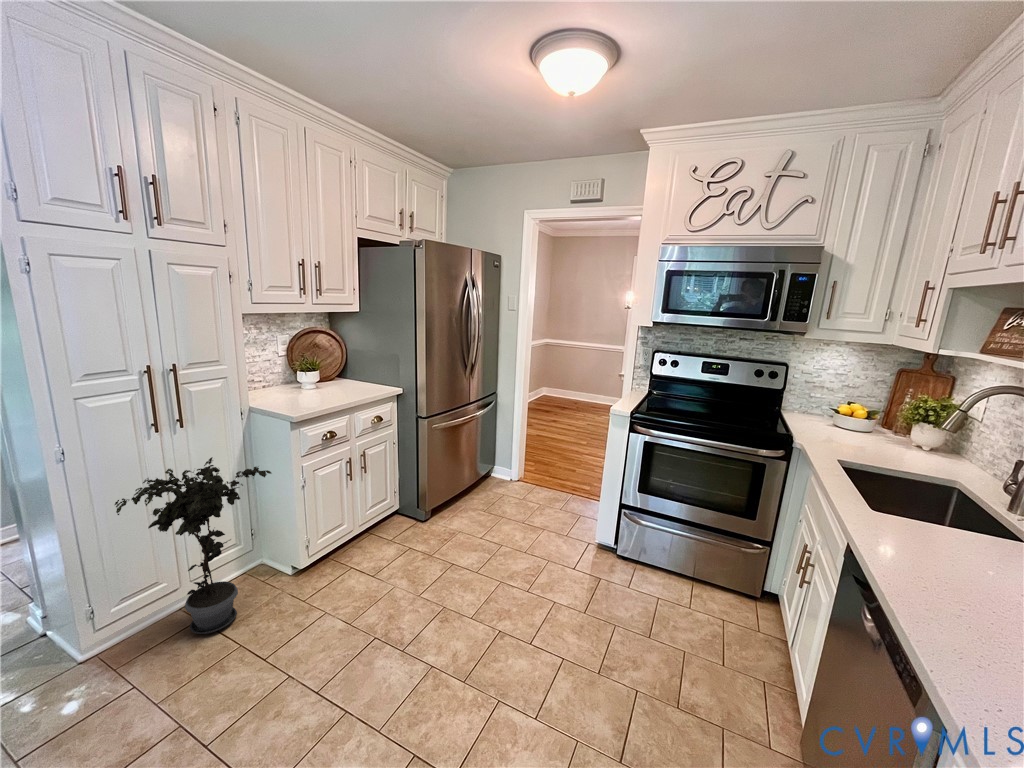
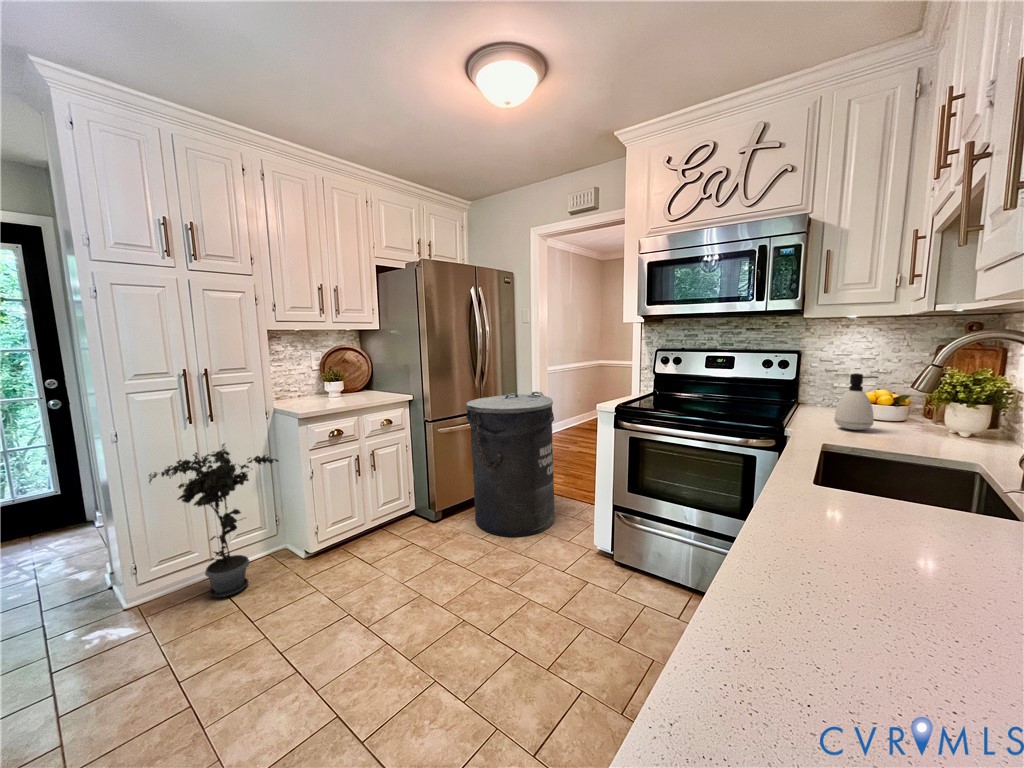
trash can: none [462,385,551,533] -> present [466,392,555,537]
soap dispenser: none [835,396,876,443] -> present [834,373,878,430]

